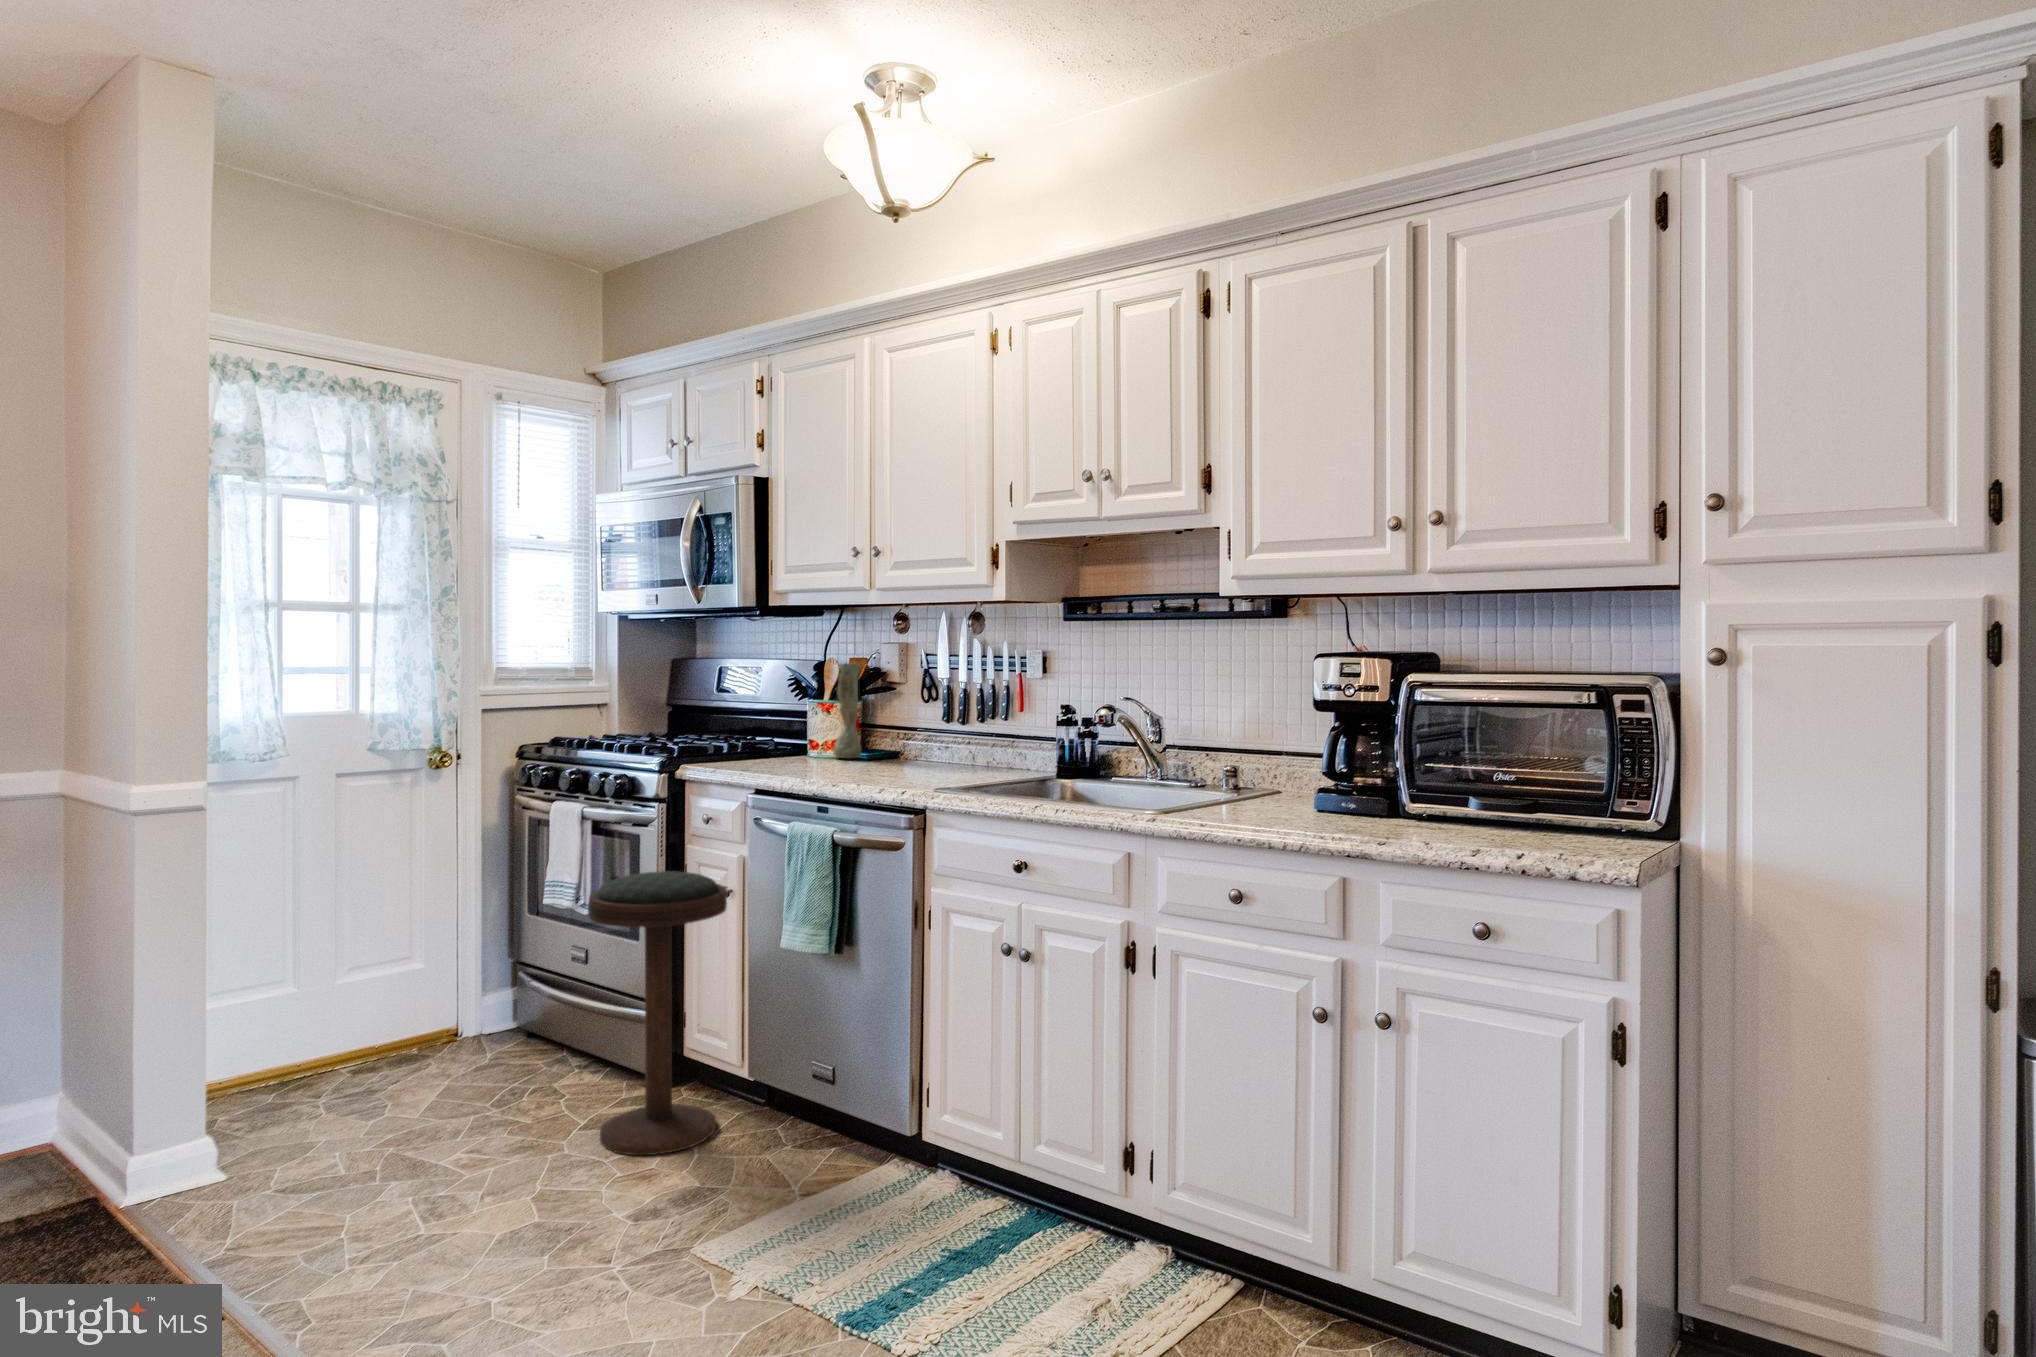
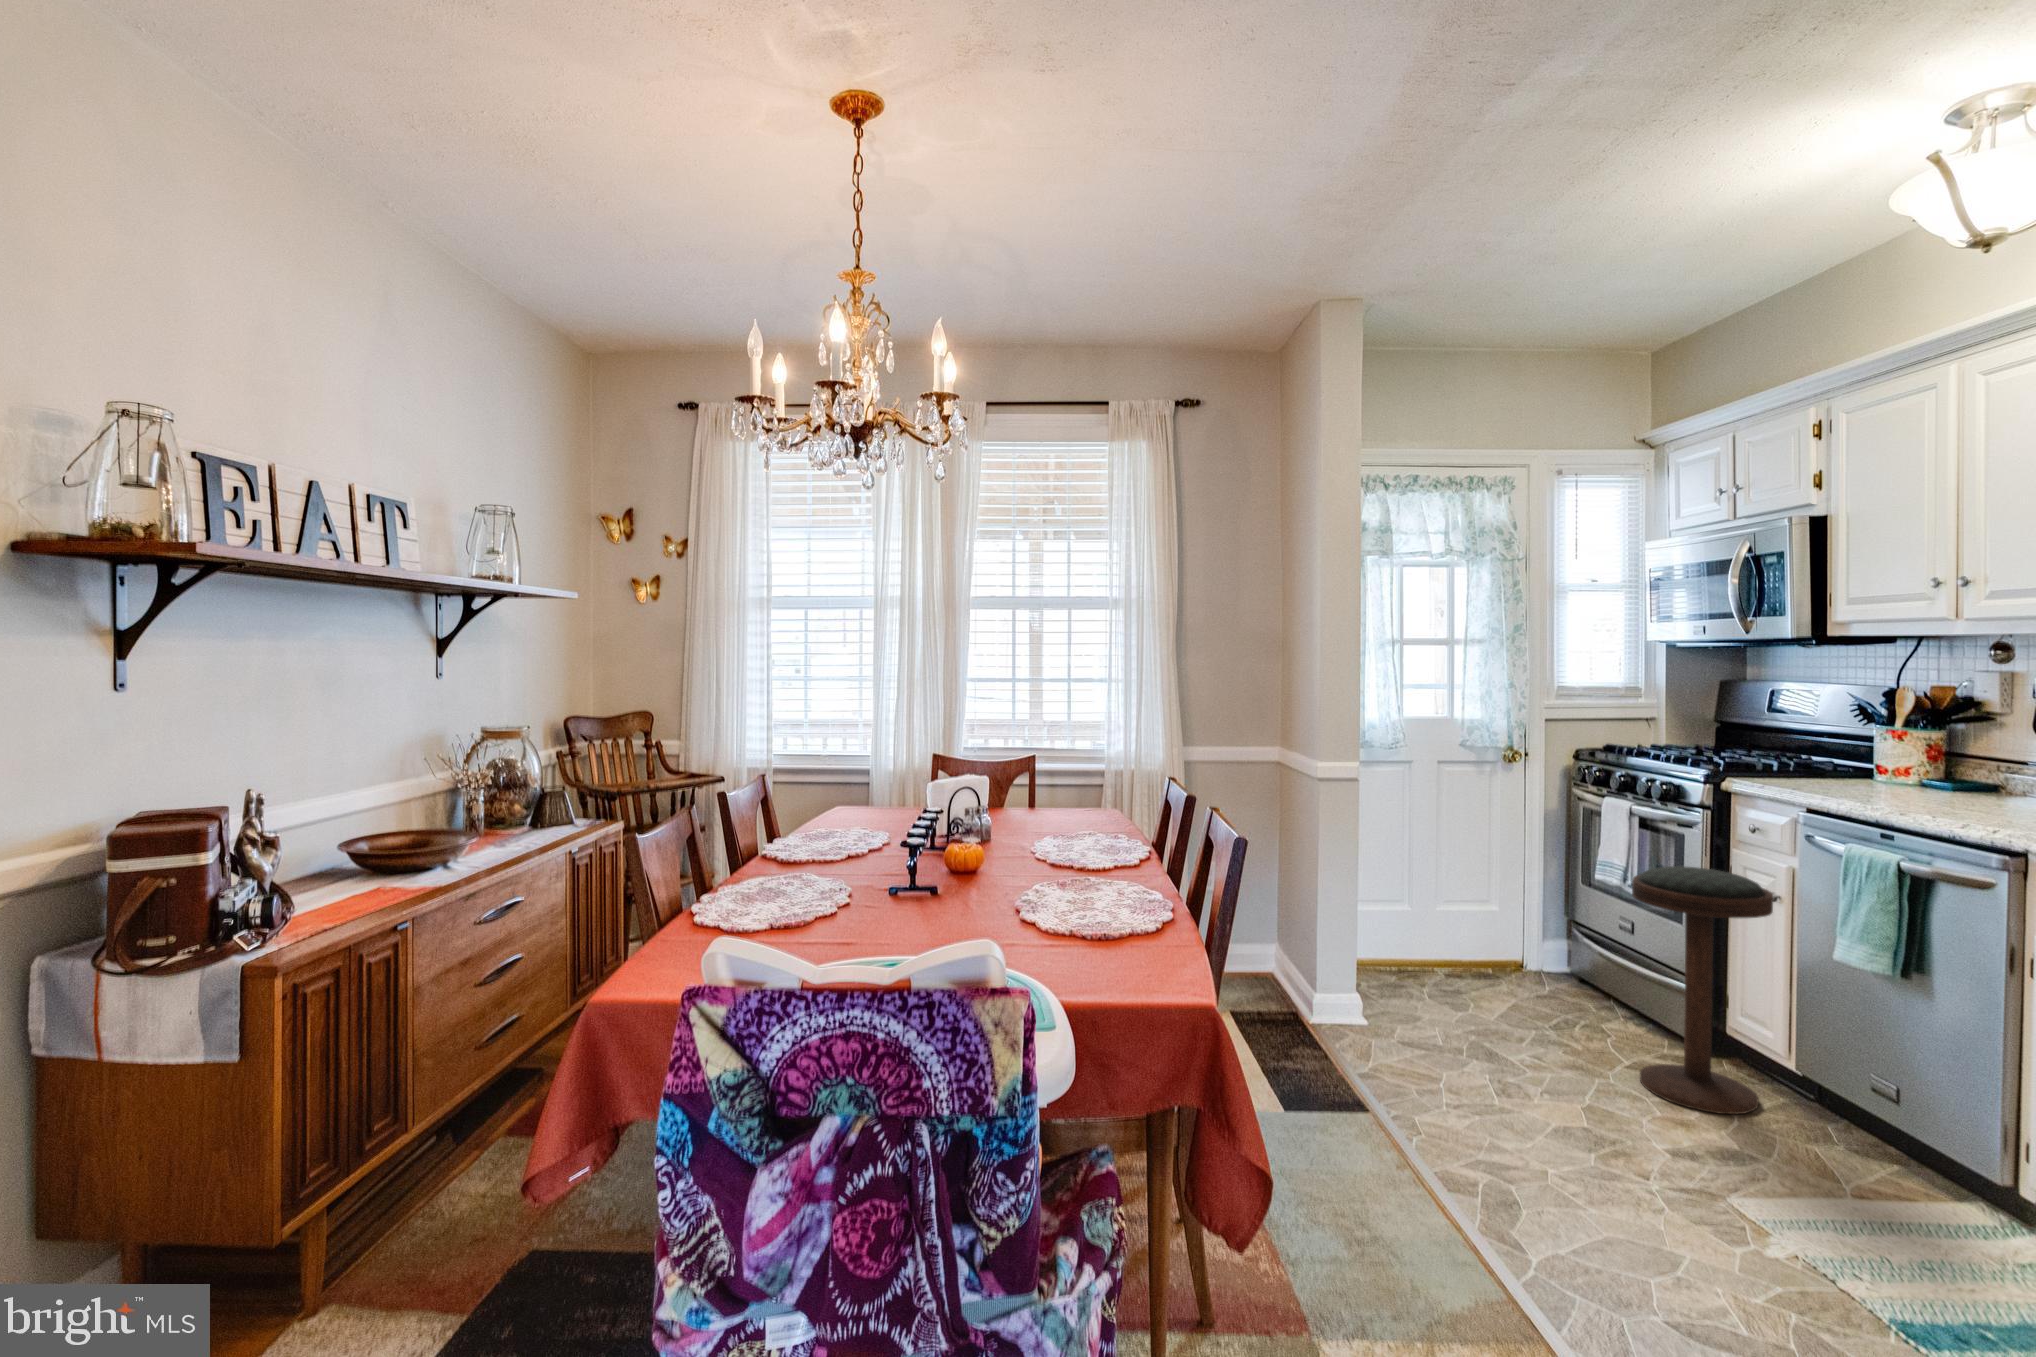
vase: present [833,663,862,758] -> none [1910,690,1952,787]

